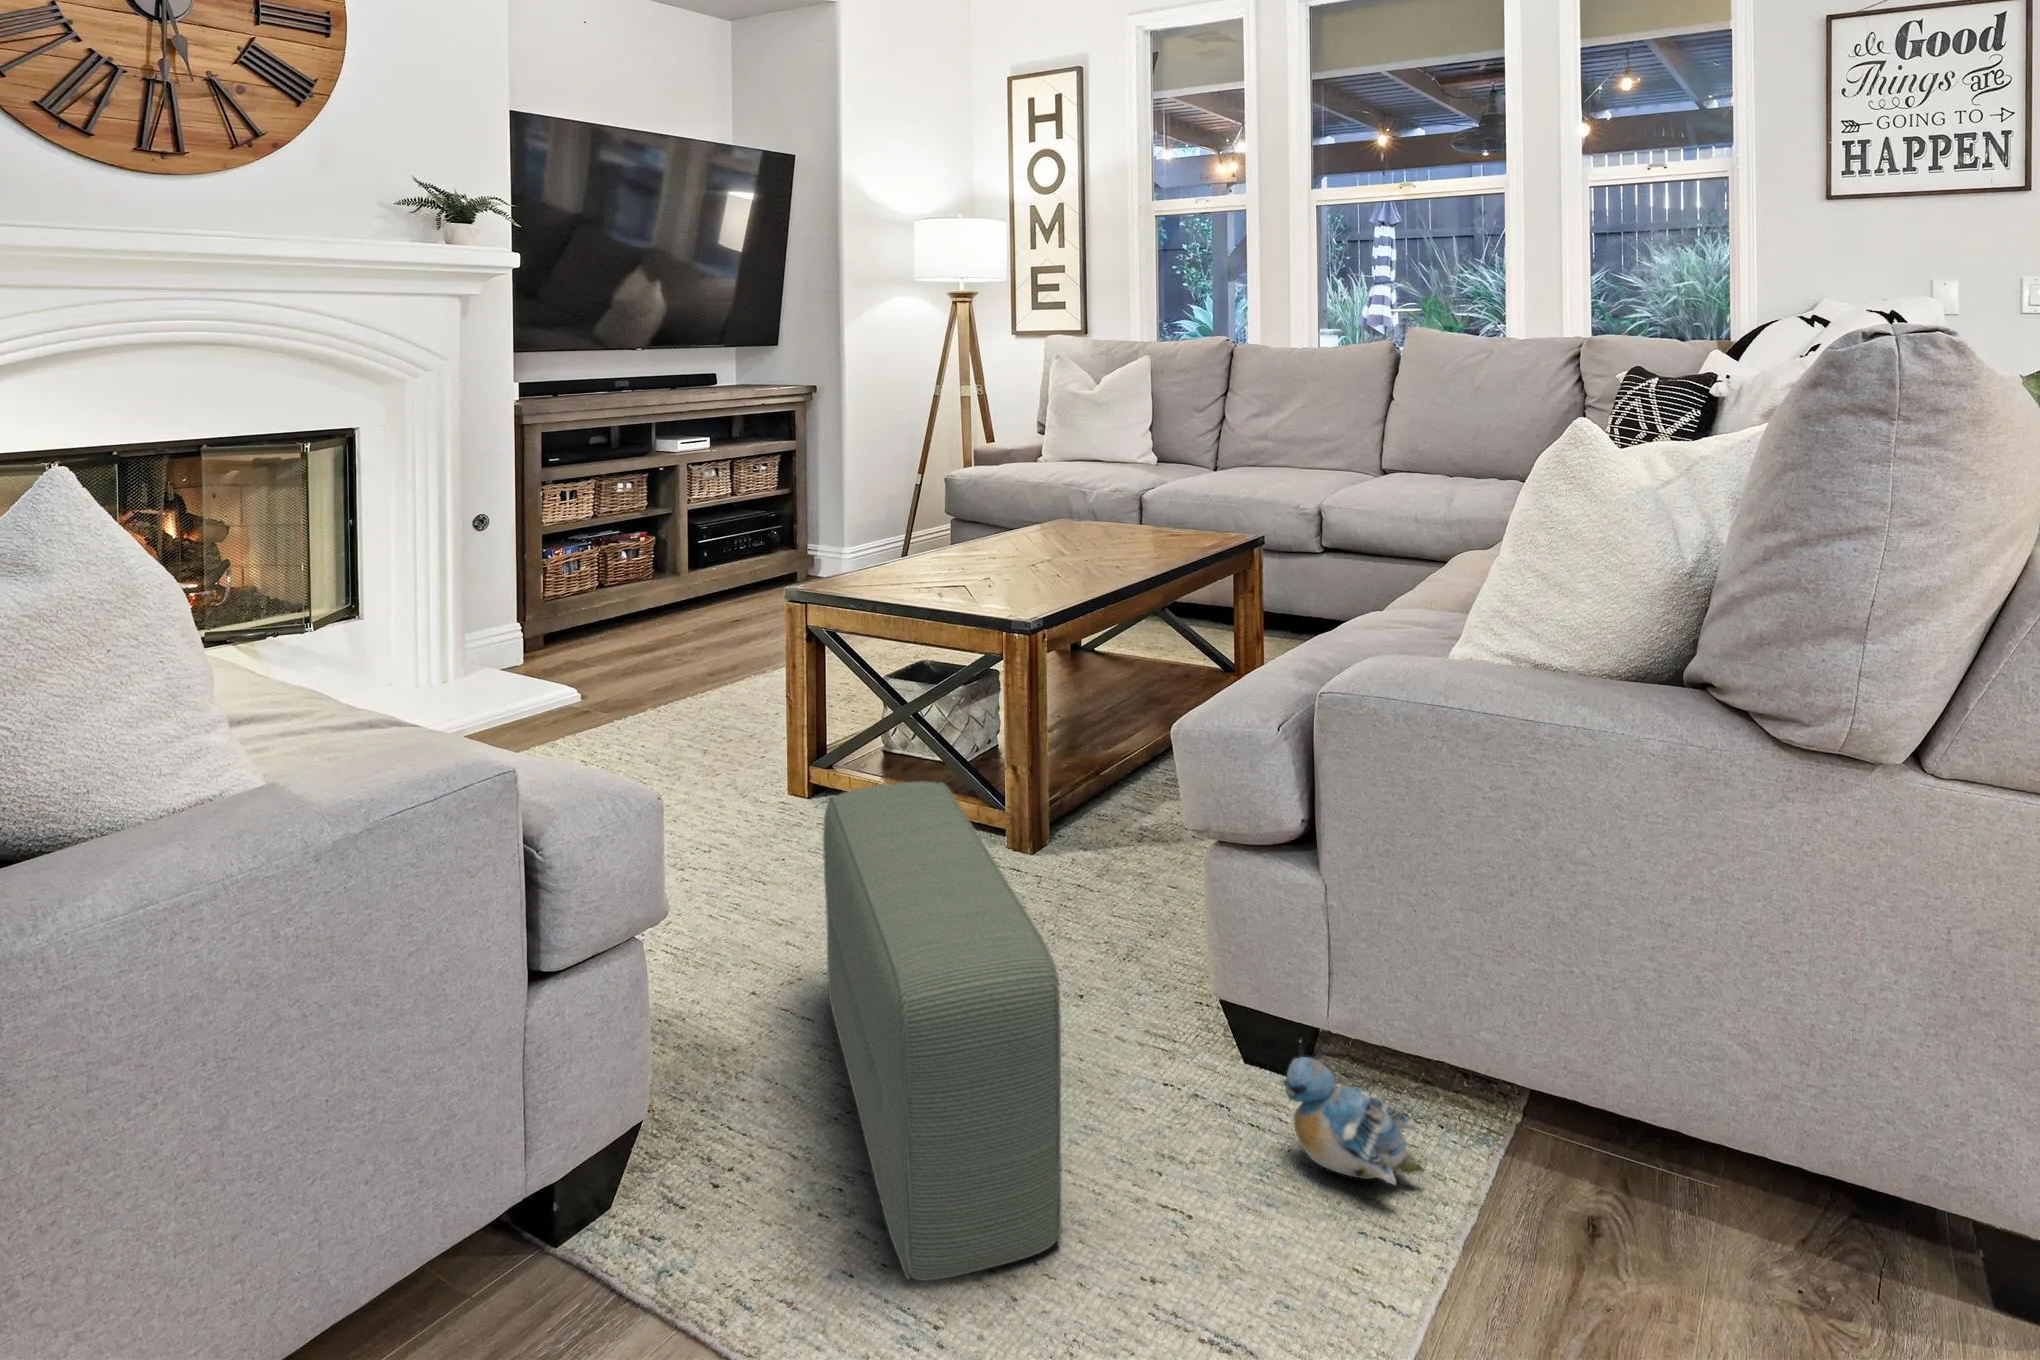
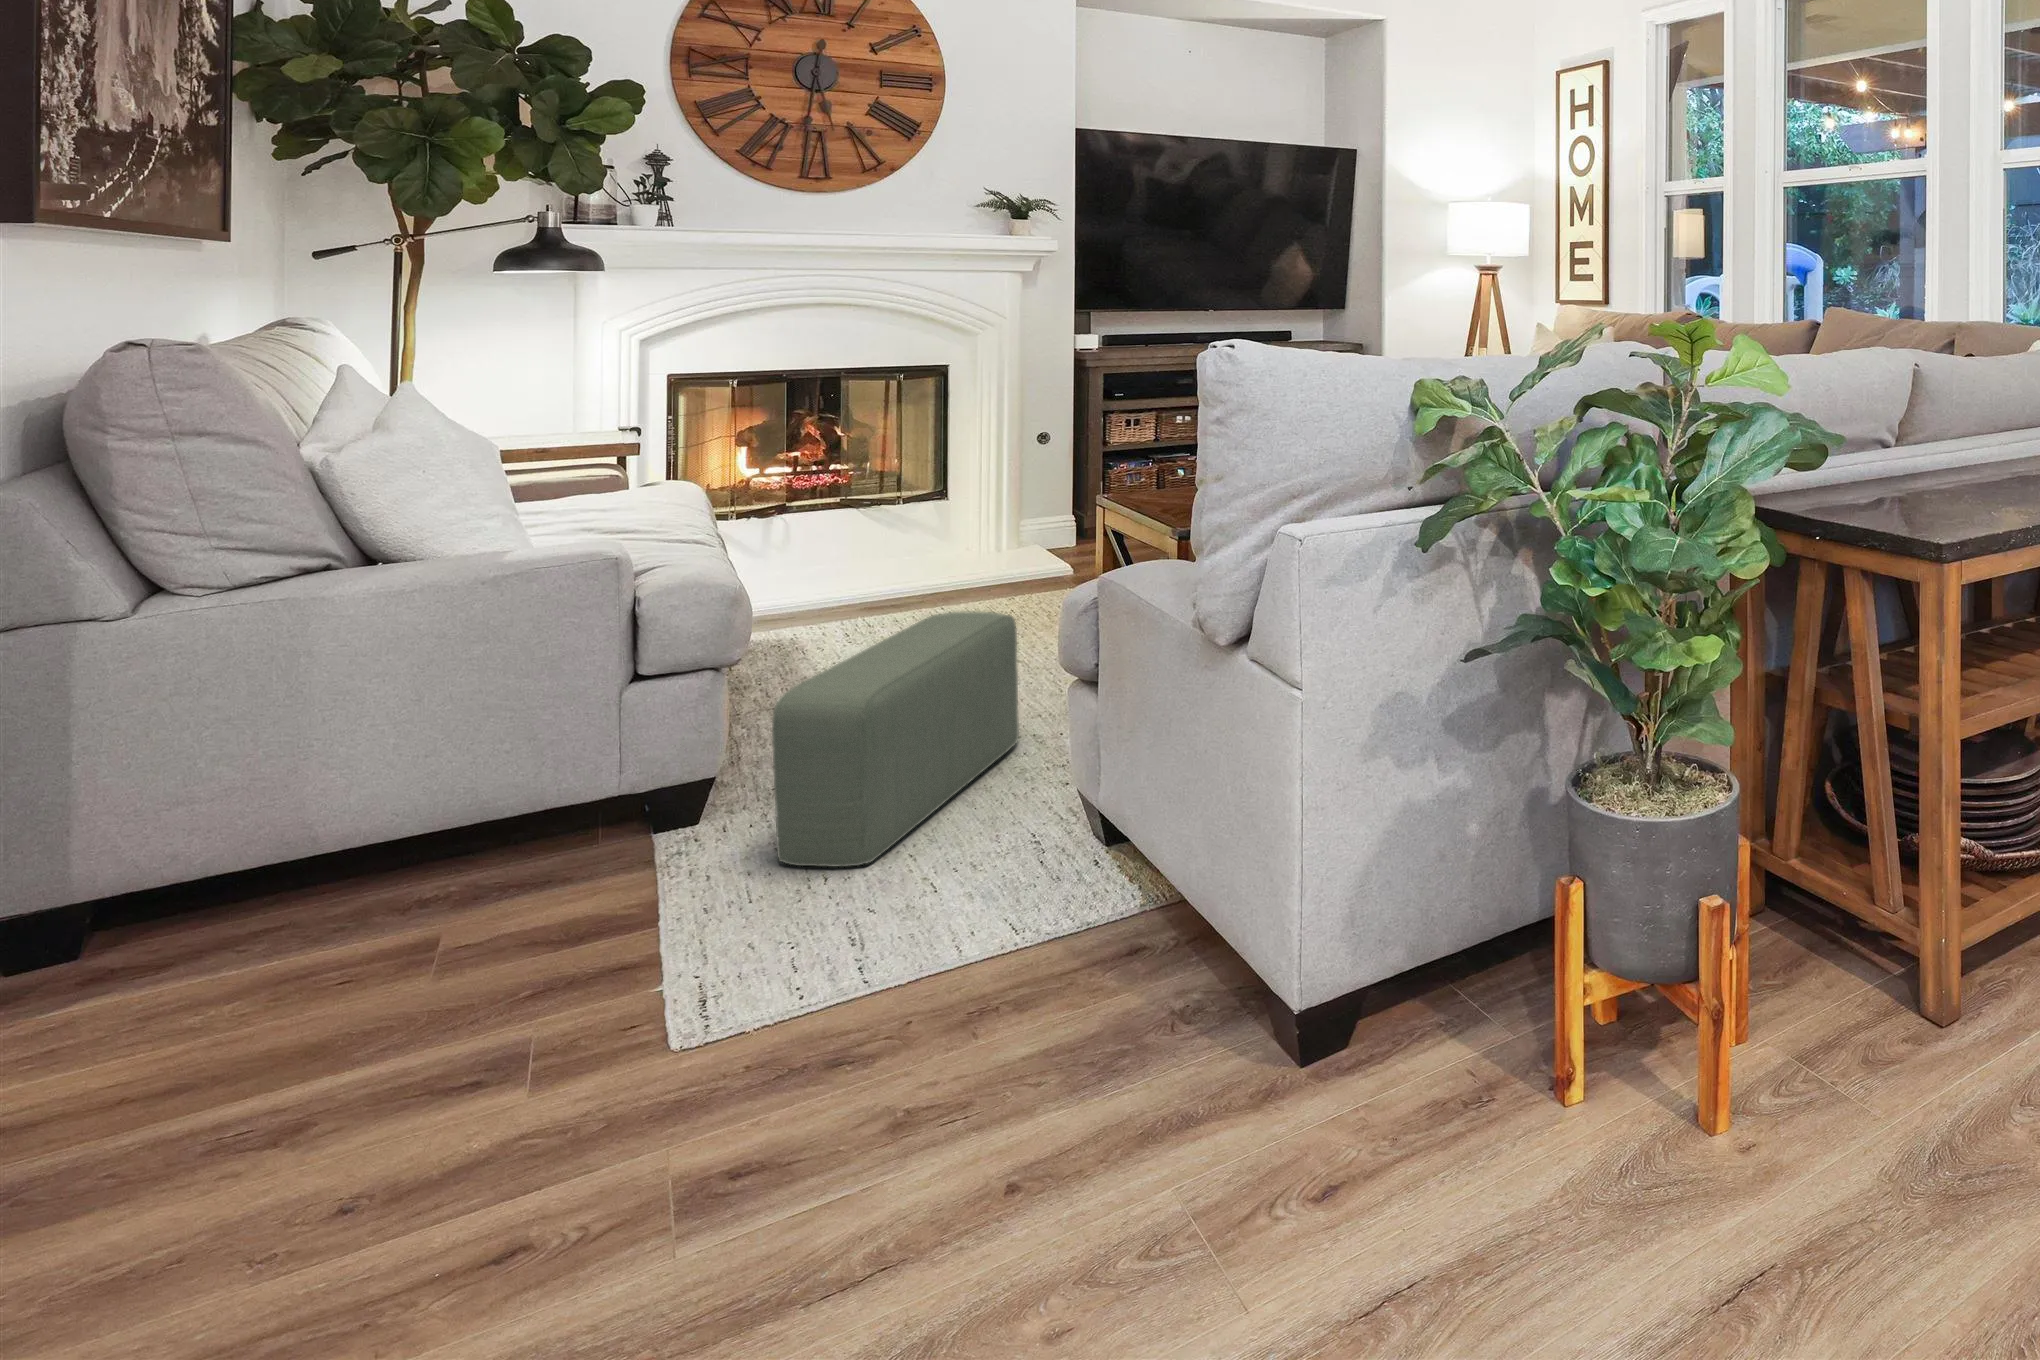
plush toy: present [1282,1057,1424,1185] -> none [1033,795,1105,874]

